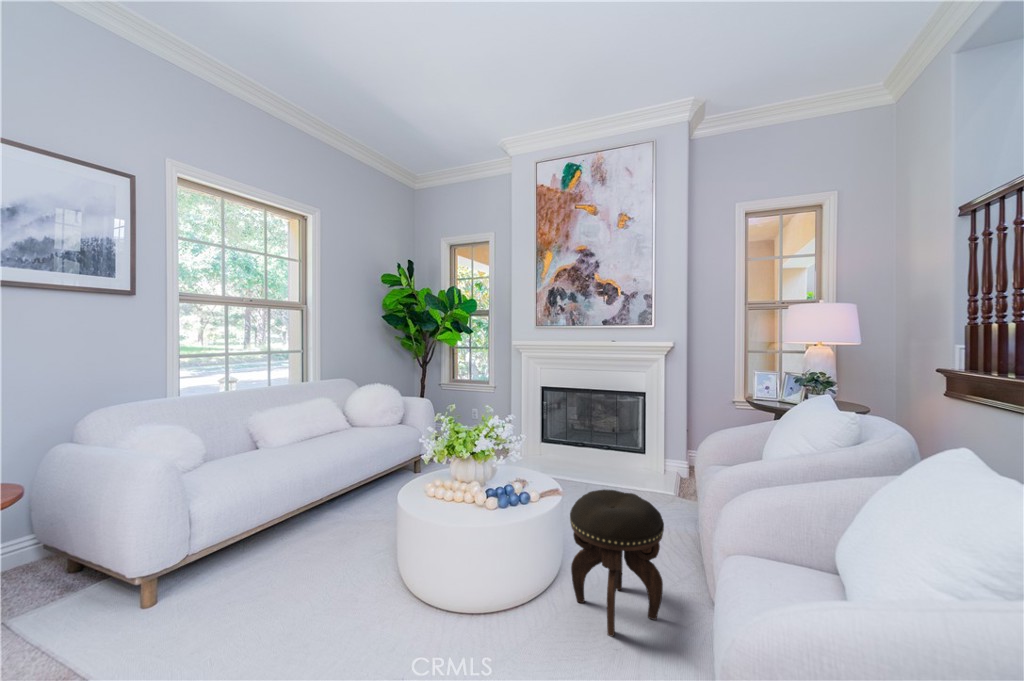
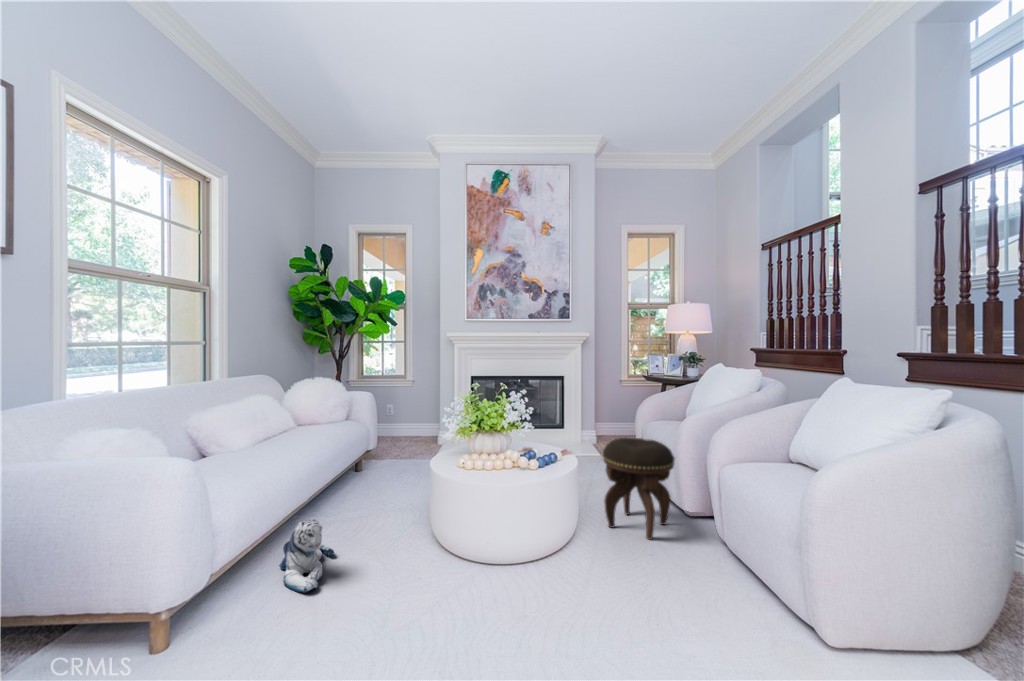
plush toy: none [244,520,307,586] -> present [279,520,334,593]

